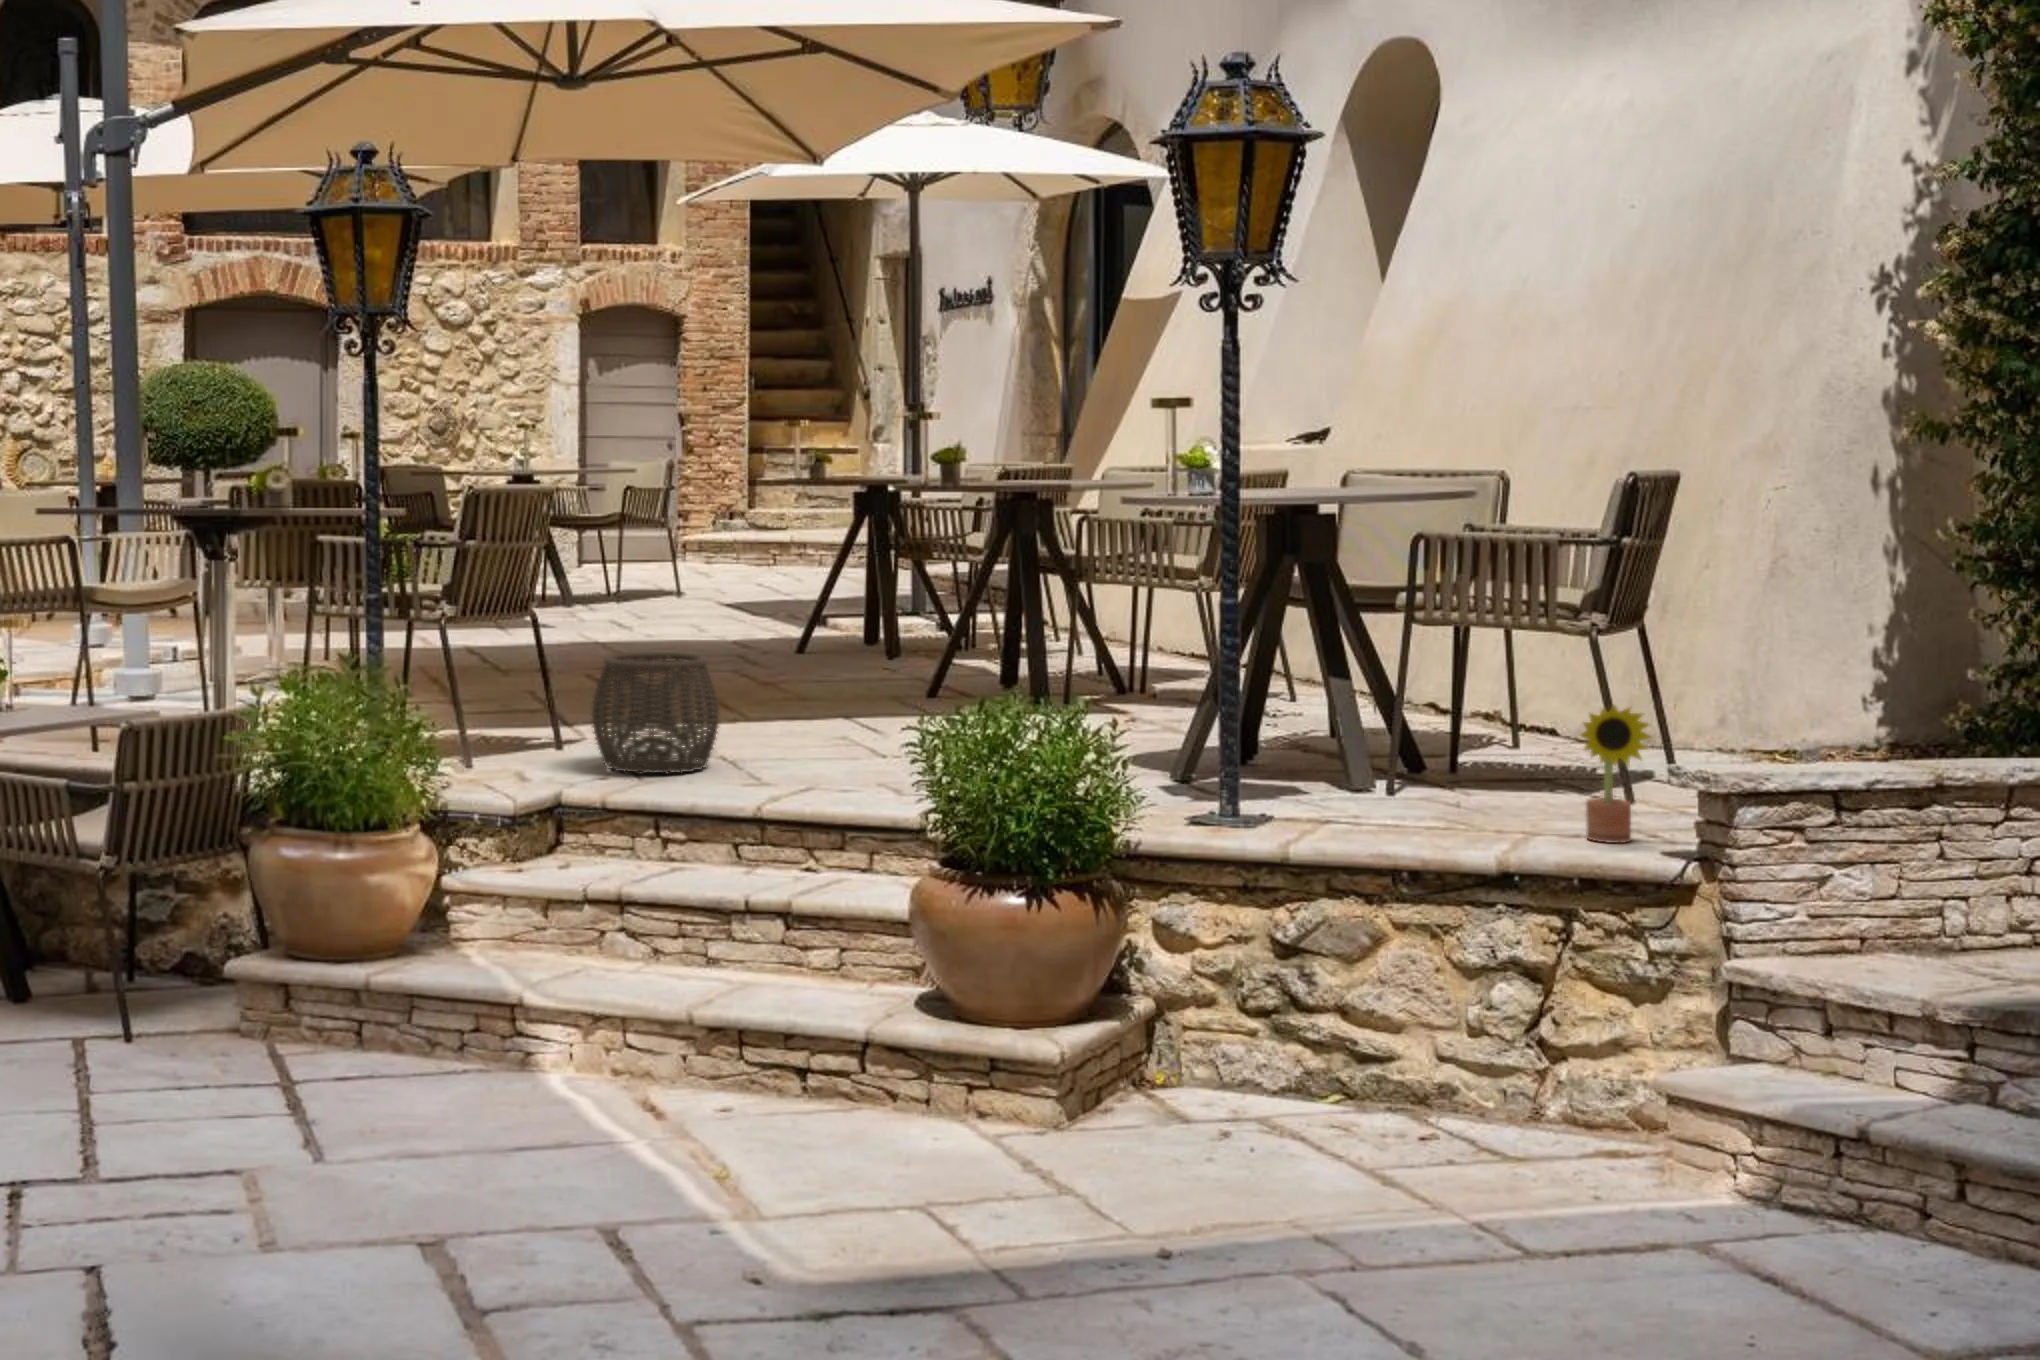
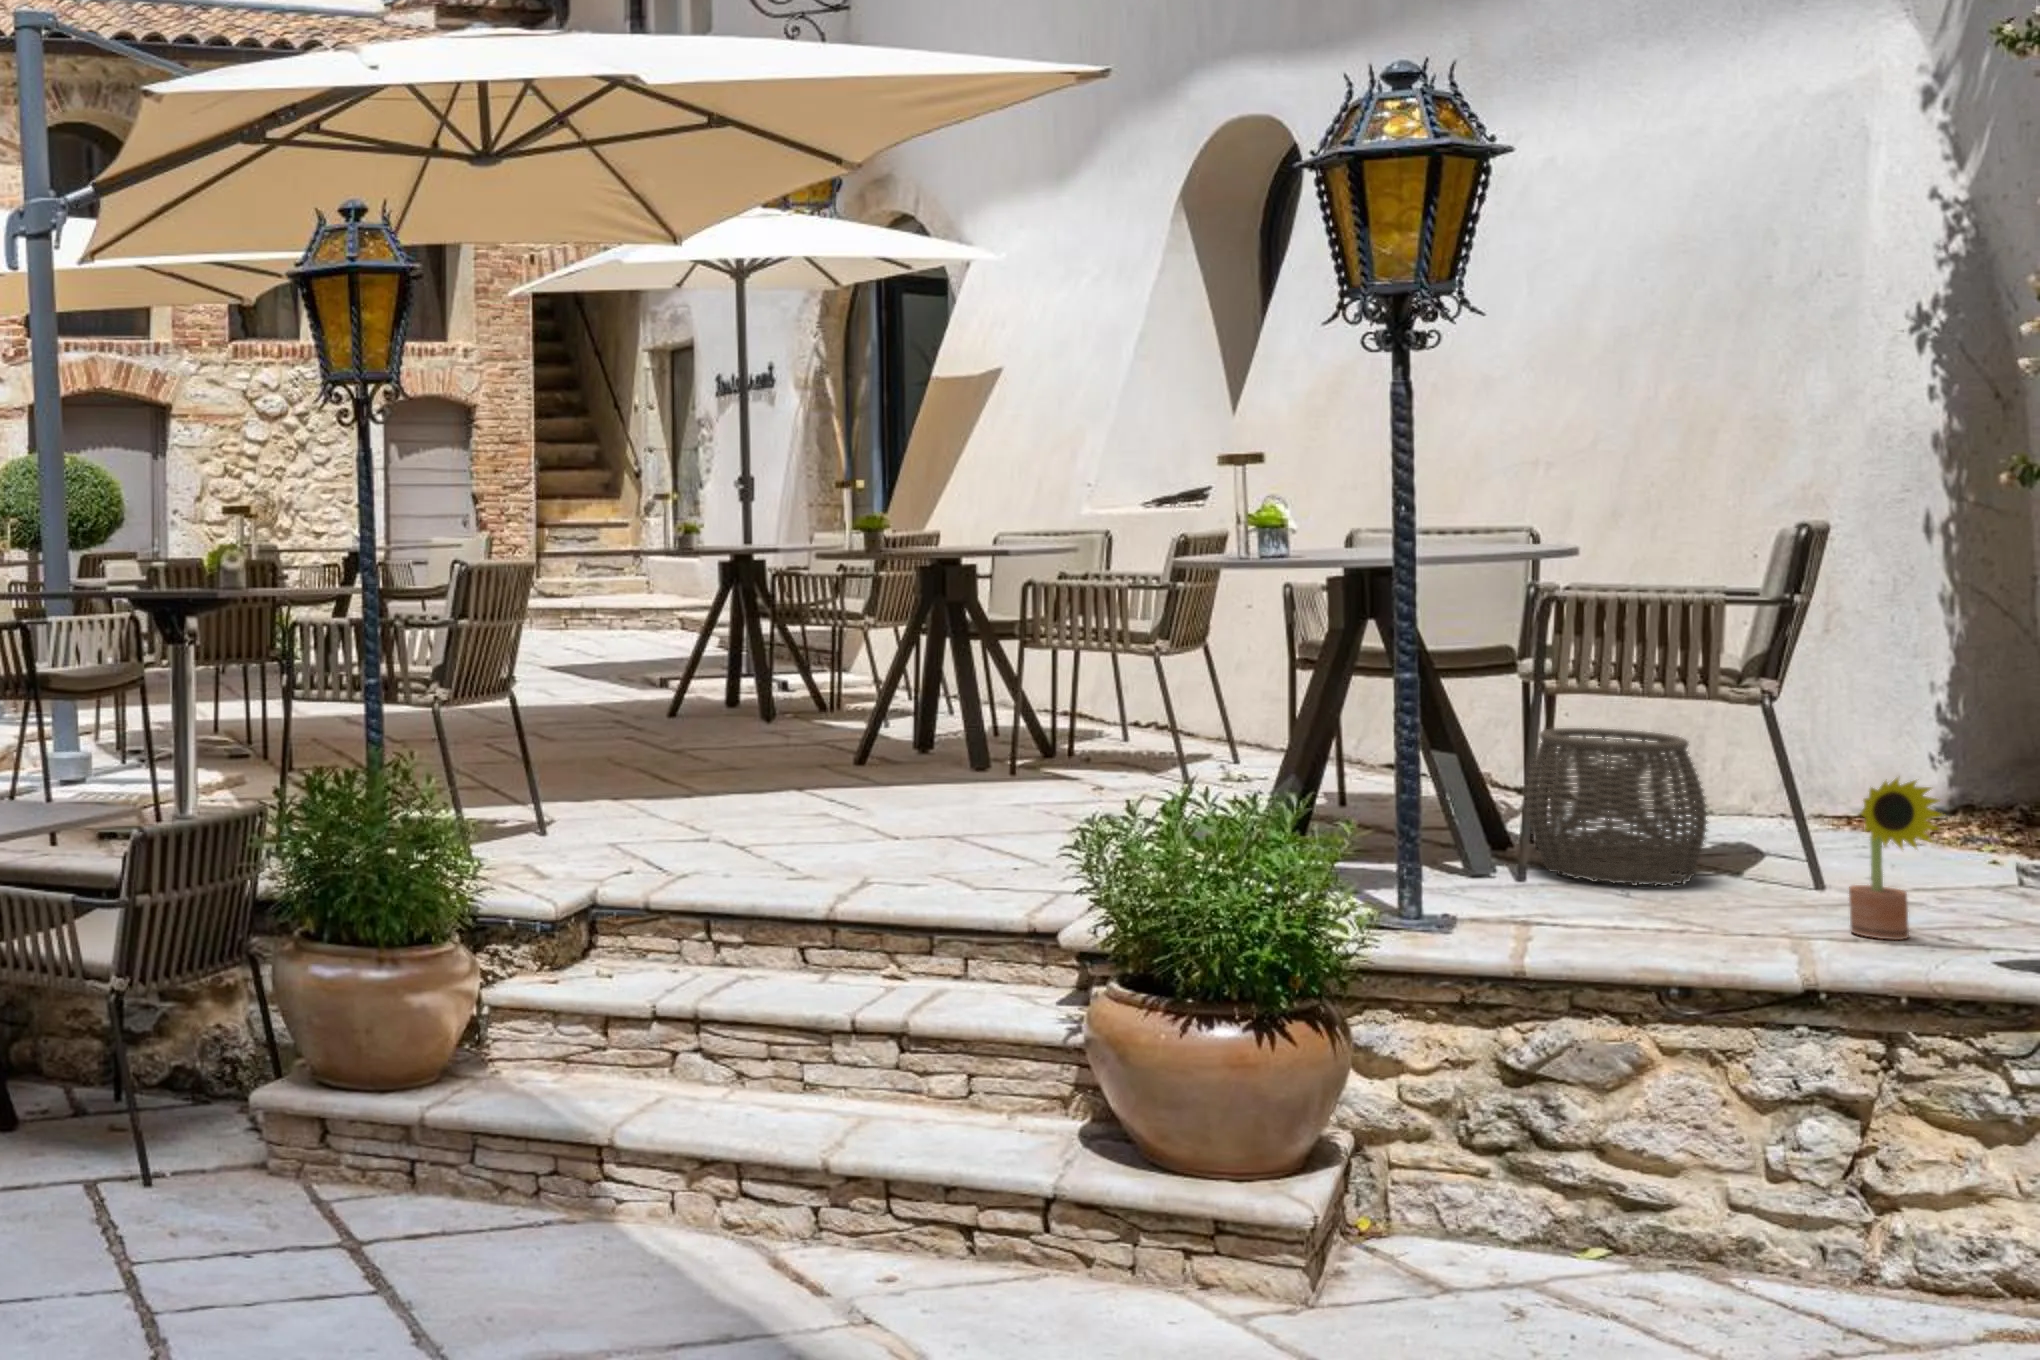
woven basket: present [591,652,719,774] -> present [1525,728,1708,886]

